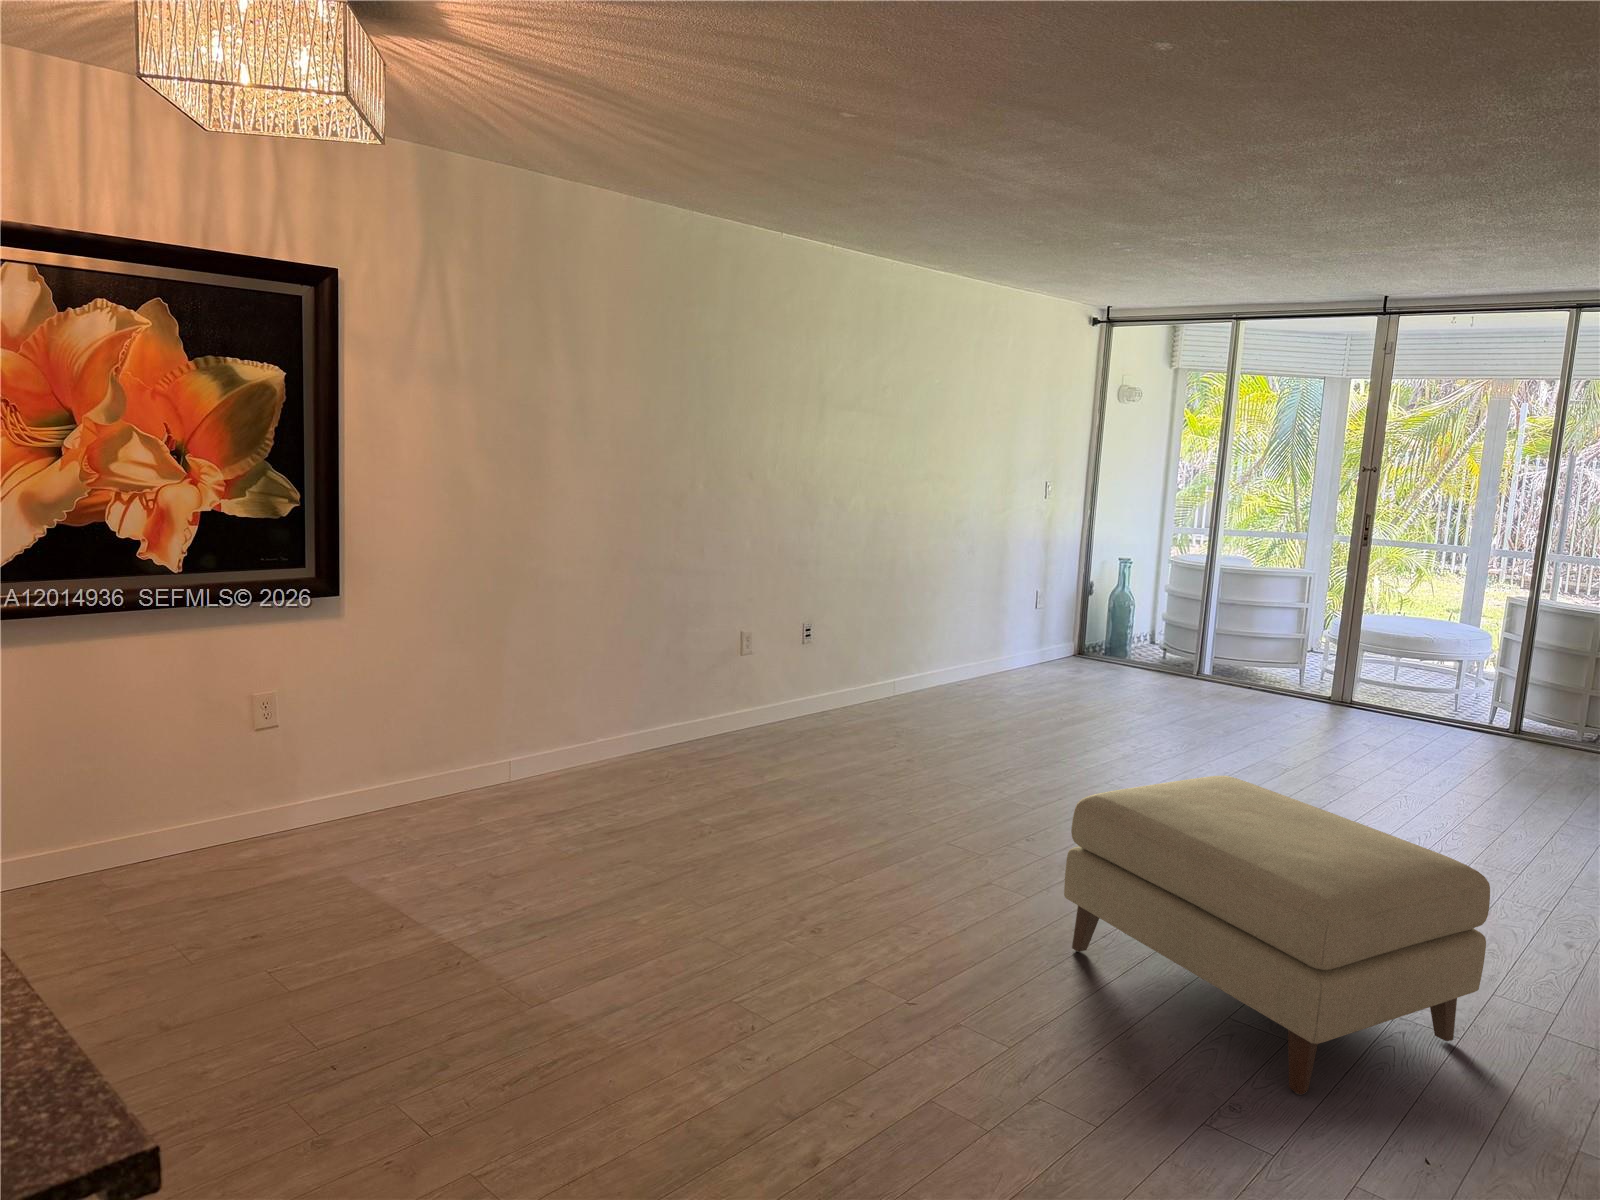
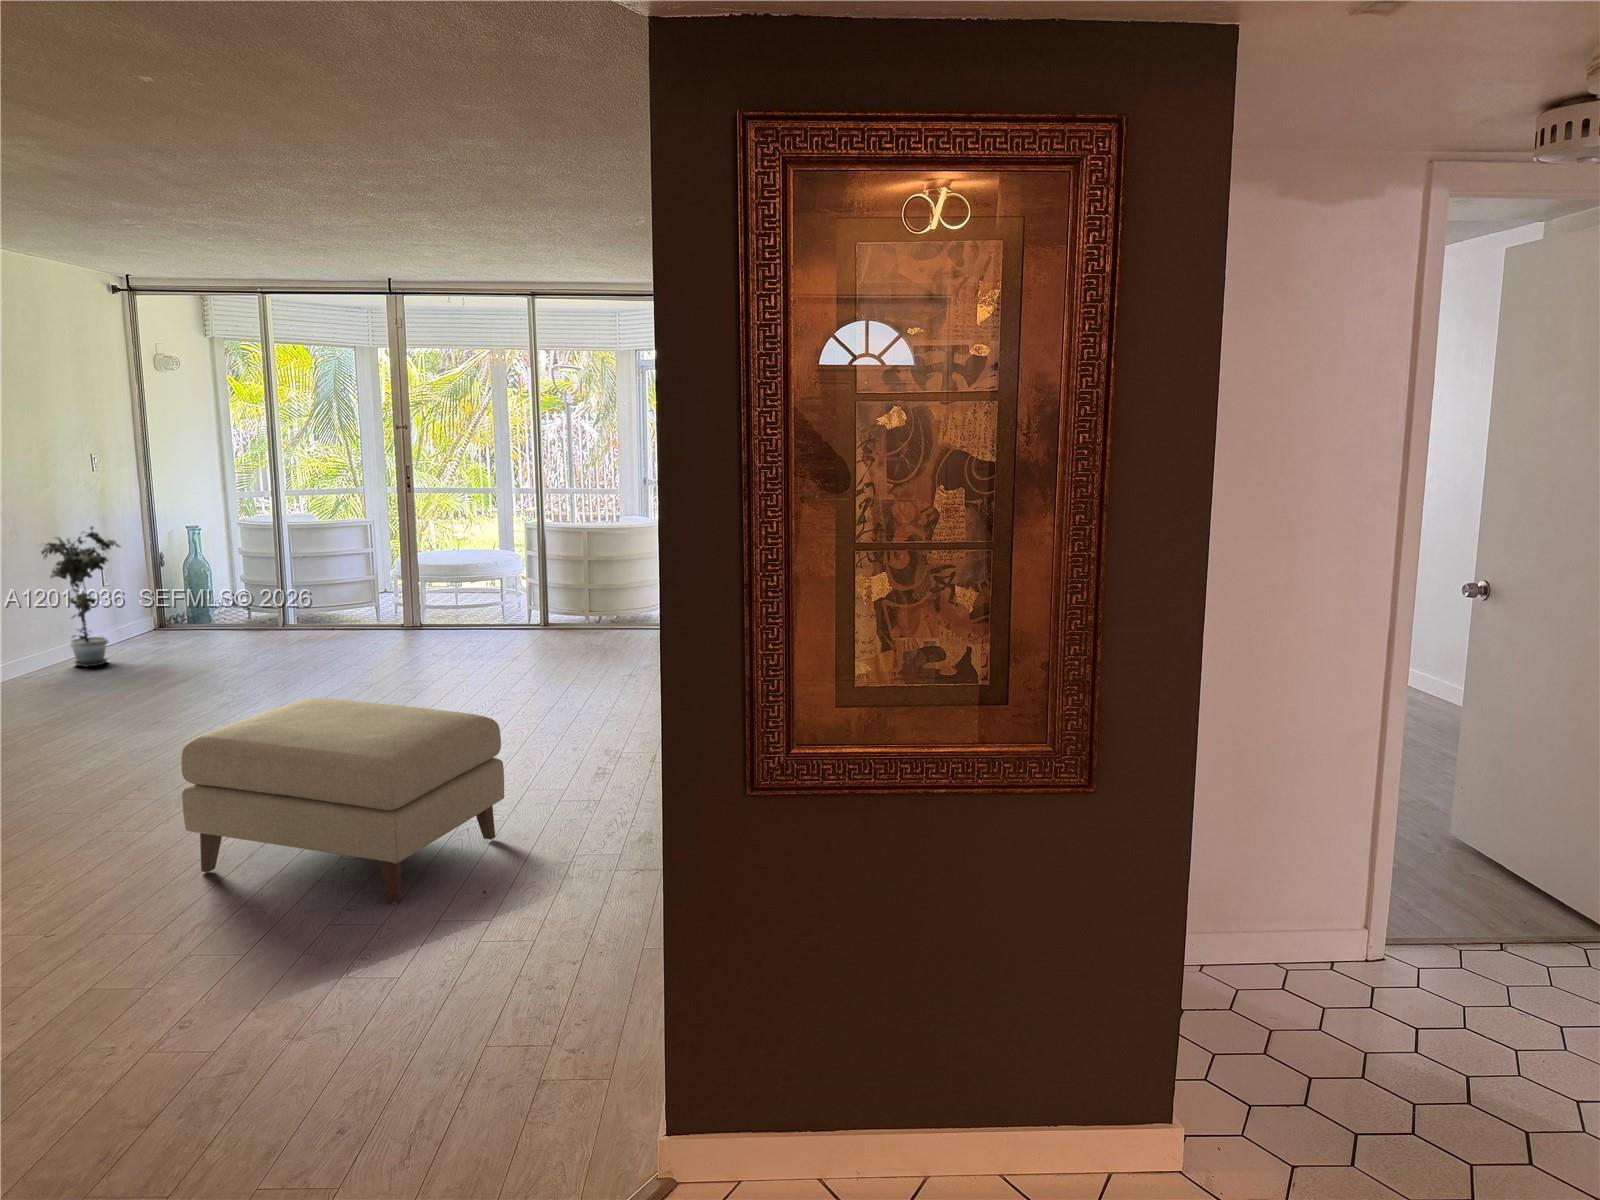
potted plant: none [991,547,1060,680] -> present [41,526,120,666]

